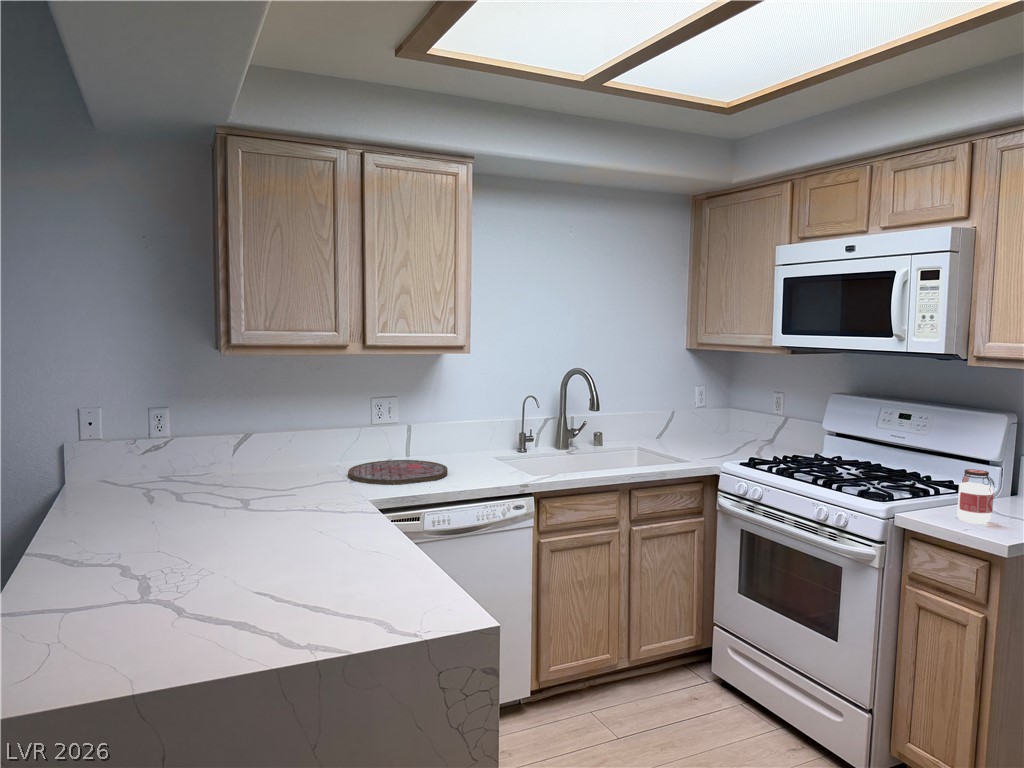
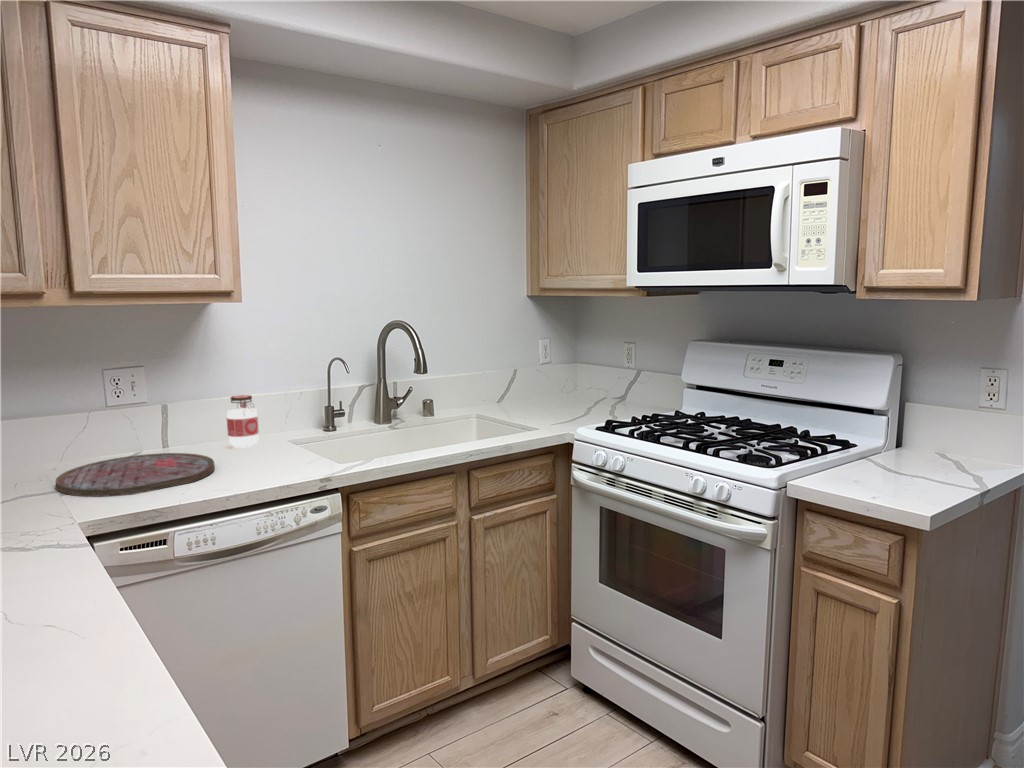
jar: present [957,469,995,524] -> present [227,395,259,448]

